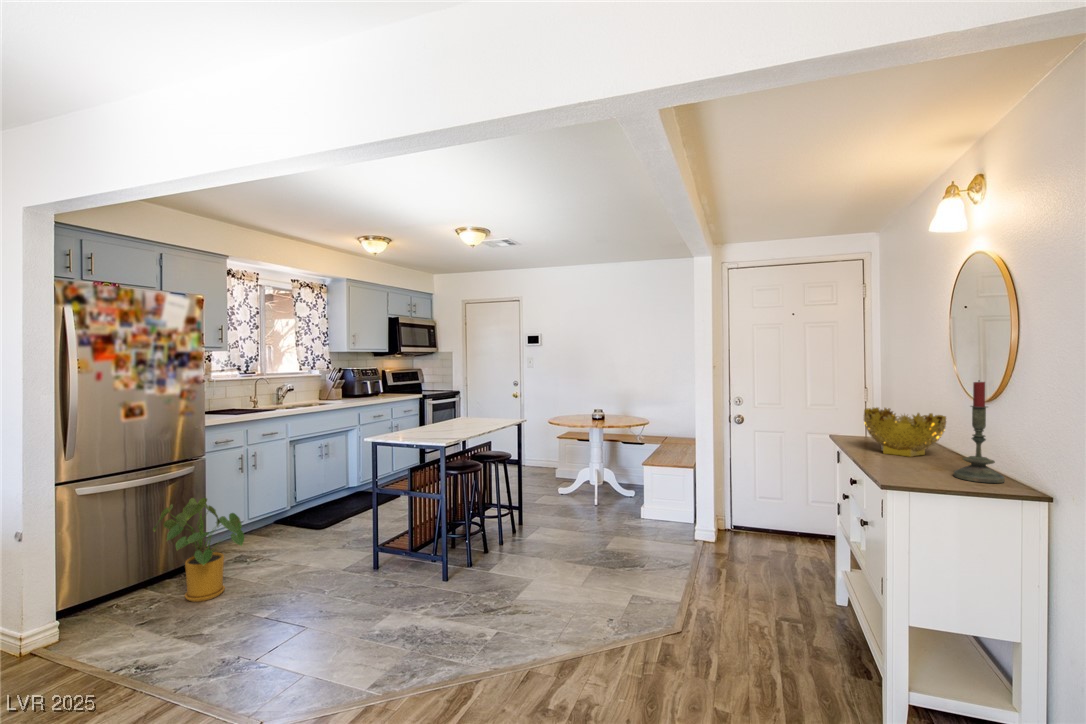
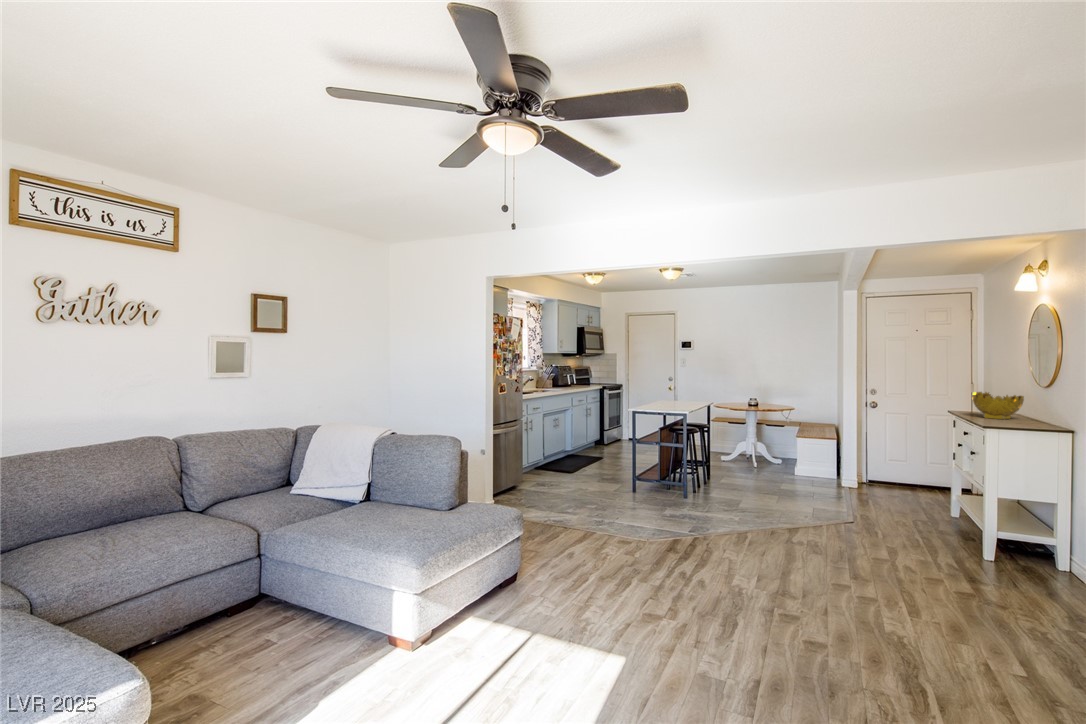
candle: present [954,380,1004,483] -> none [1025,374,1053,428]
house plant: present [153,498,244,602] -> none [519,444,573,504]

